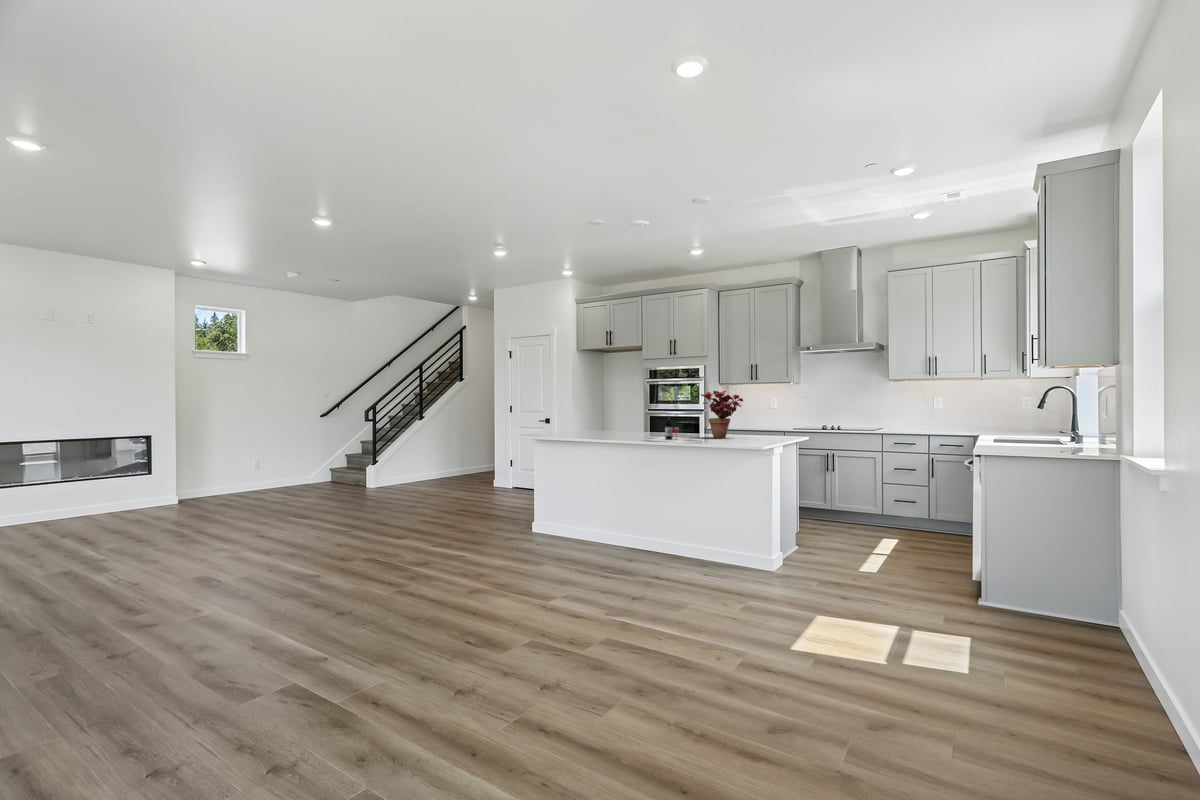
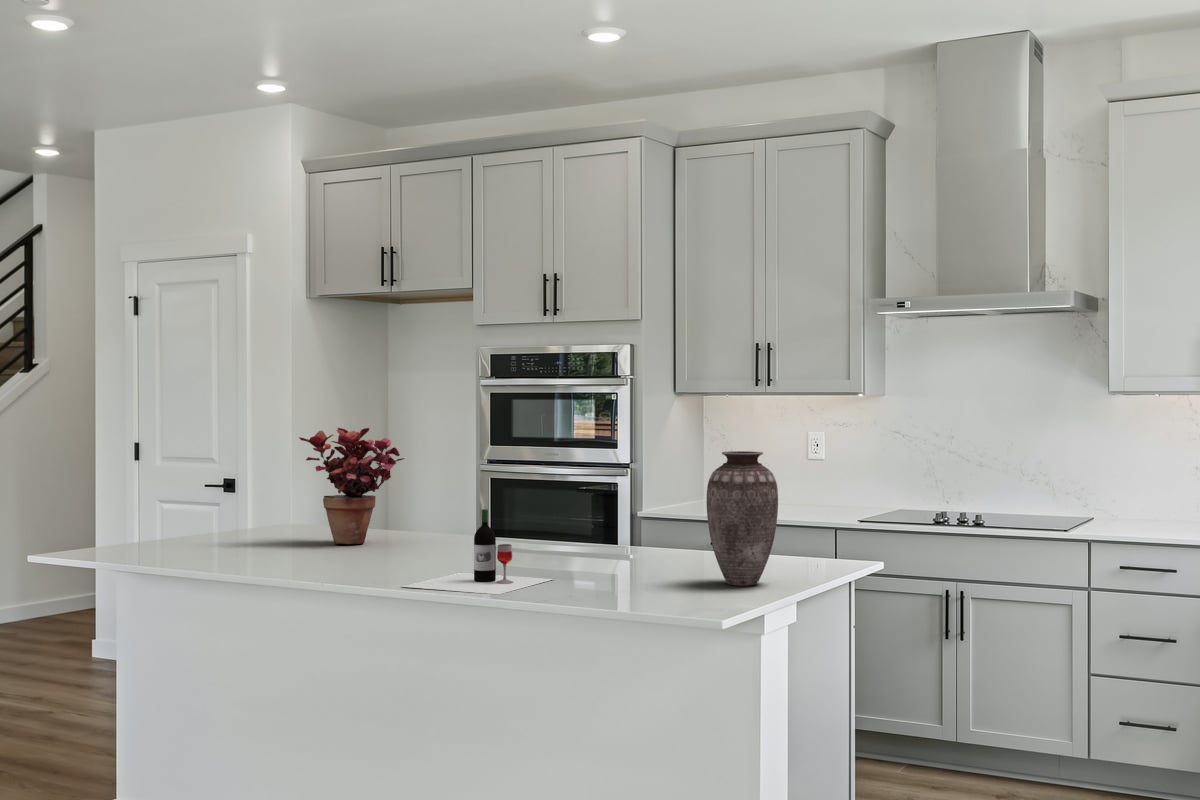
potted plant: present [701,391,743,437] -> present [299,428,404,544]
vase: none [745,395,770,440] -> present [707,451,778,586]

